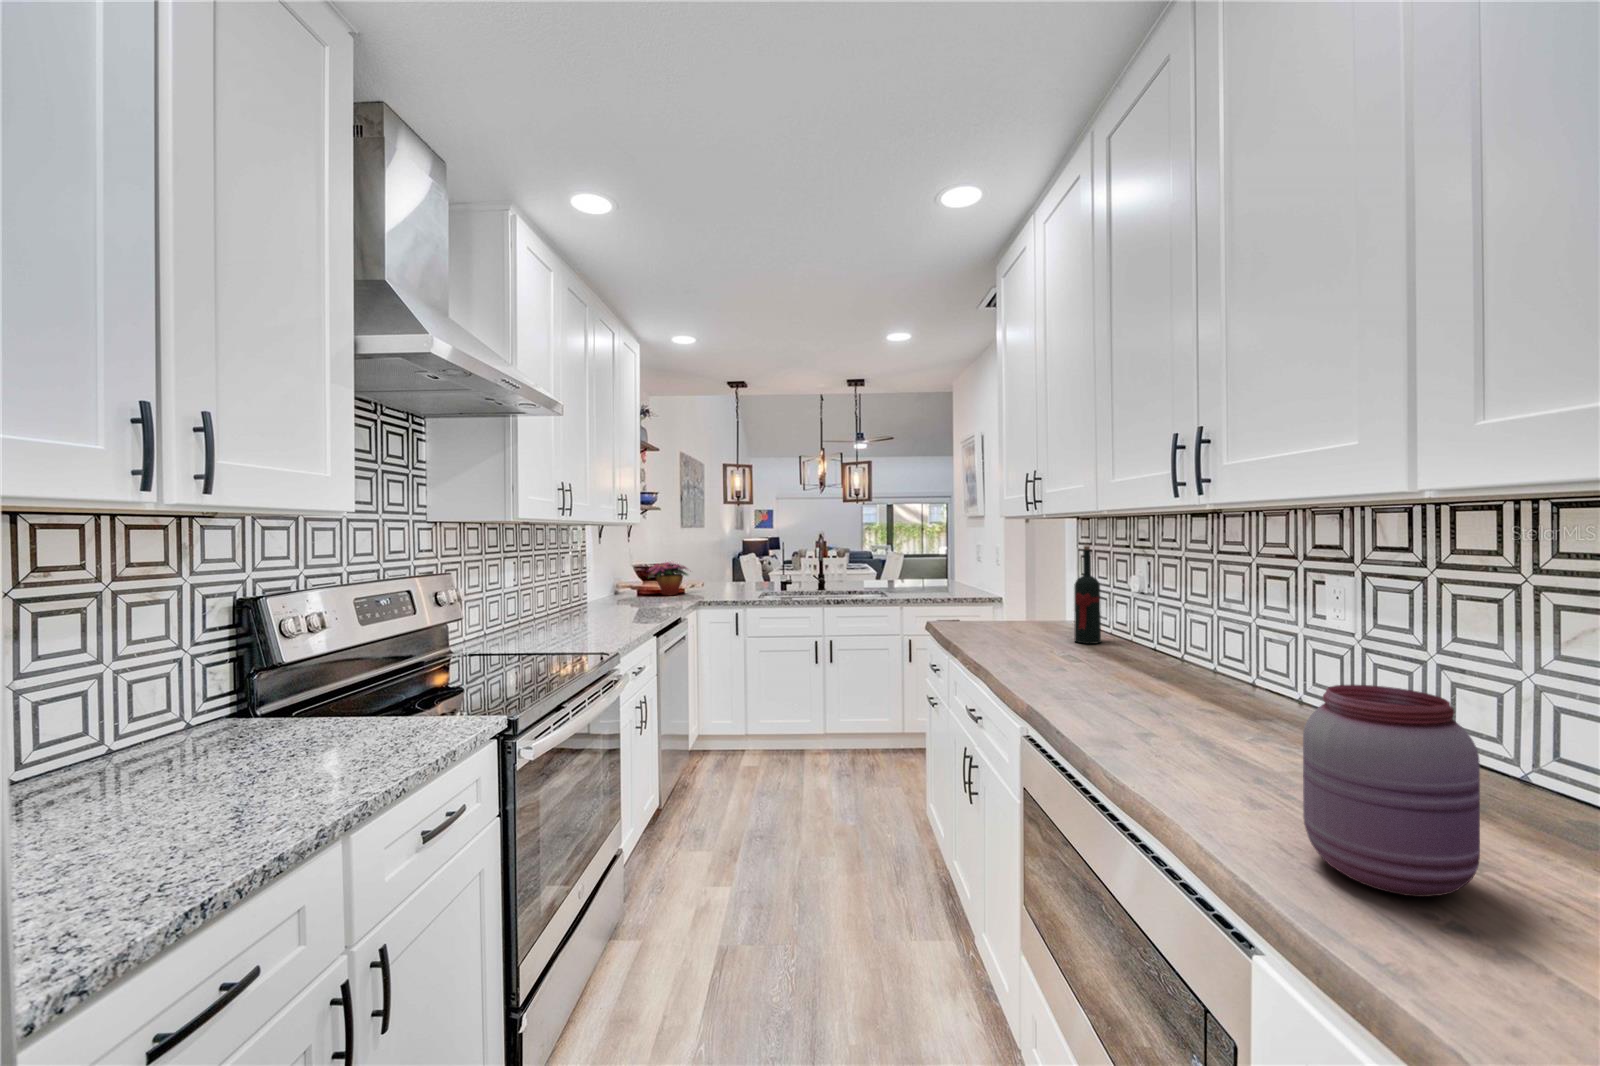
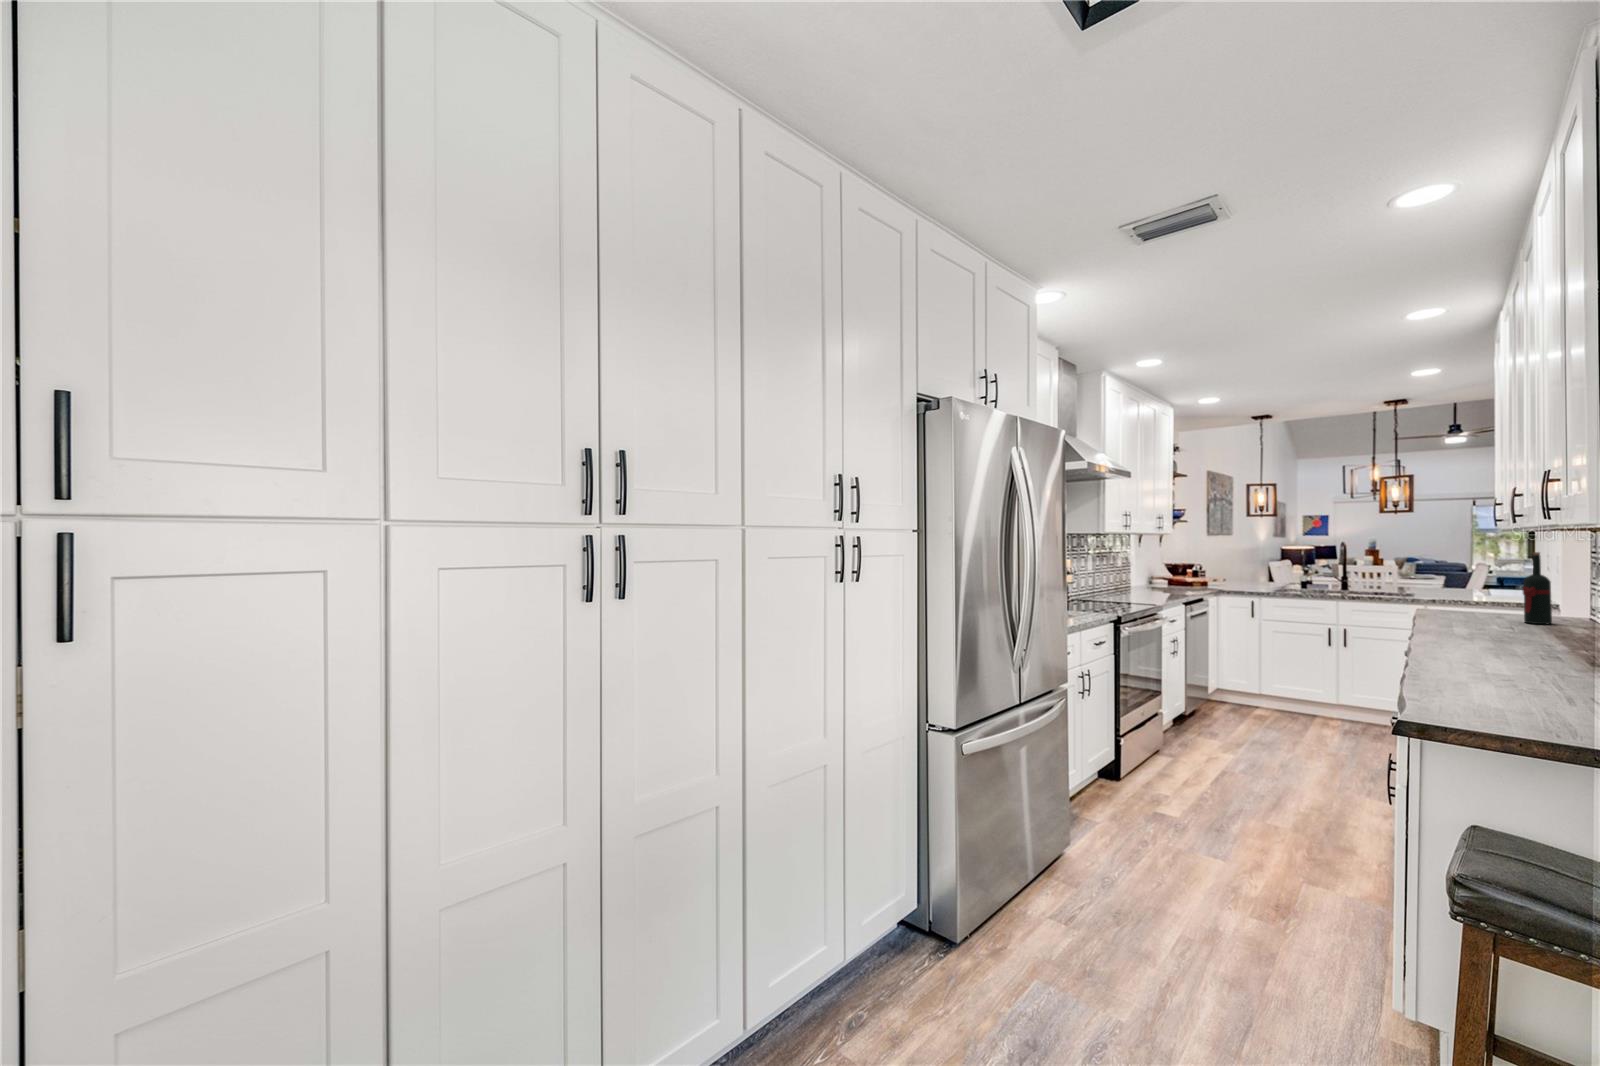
flower arrangement: present [649,562,688,596] -> none [1174,561,1216,586]
jar: present [1303,685,1480,897] -> none [1447,604,1520,678]

